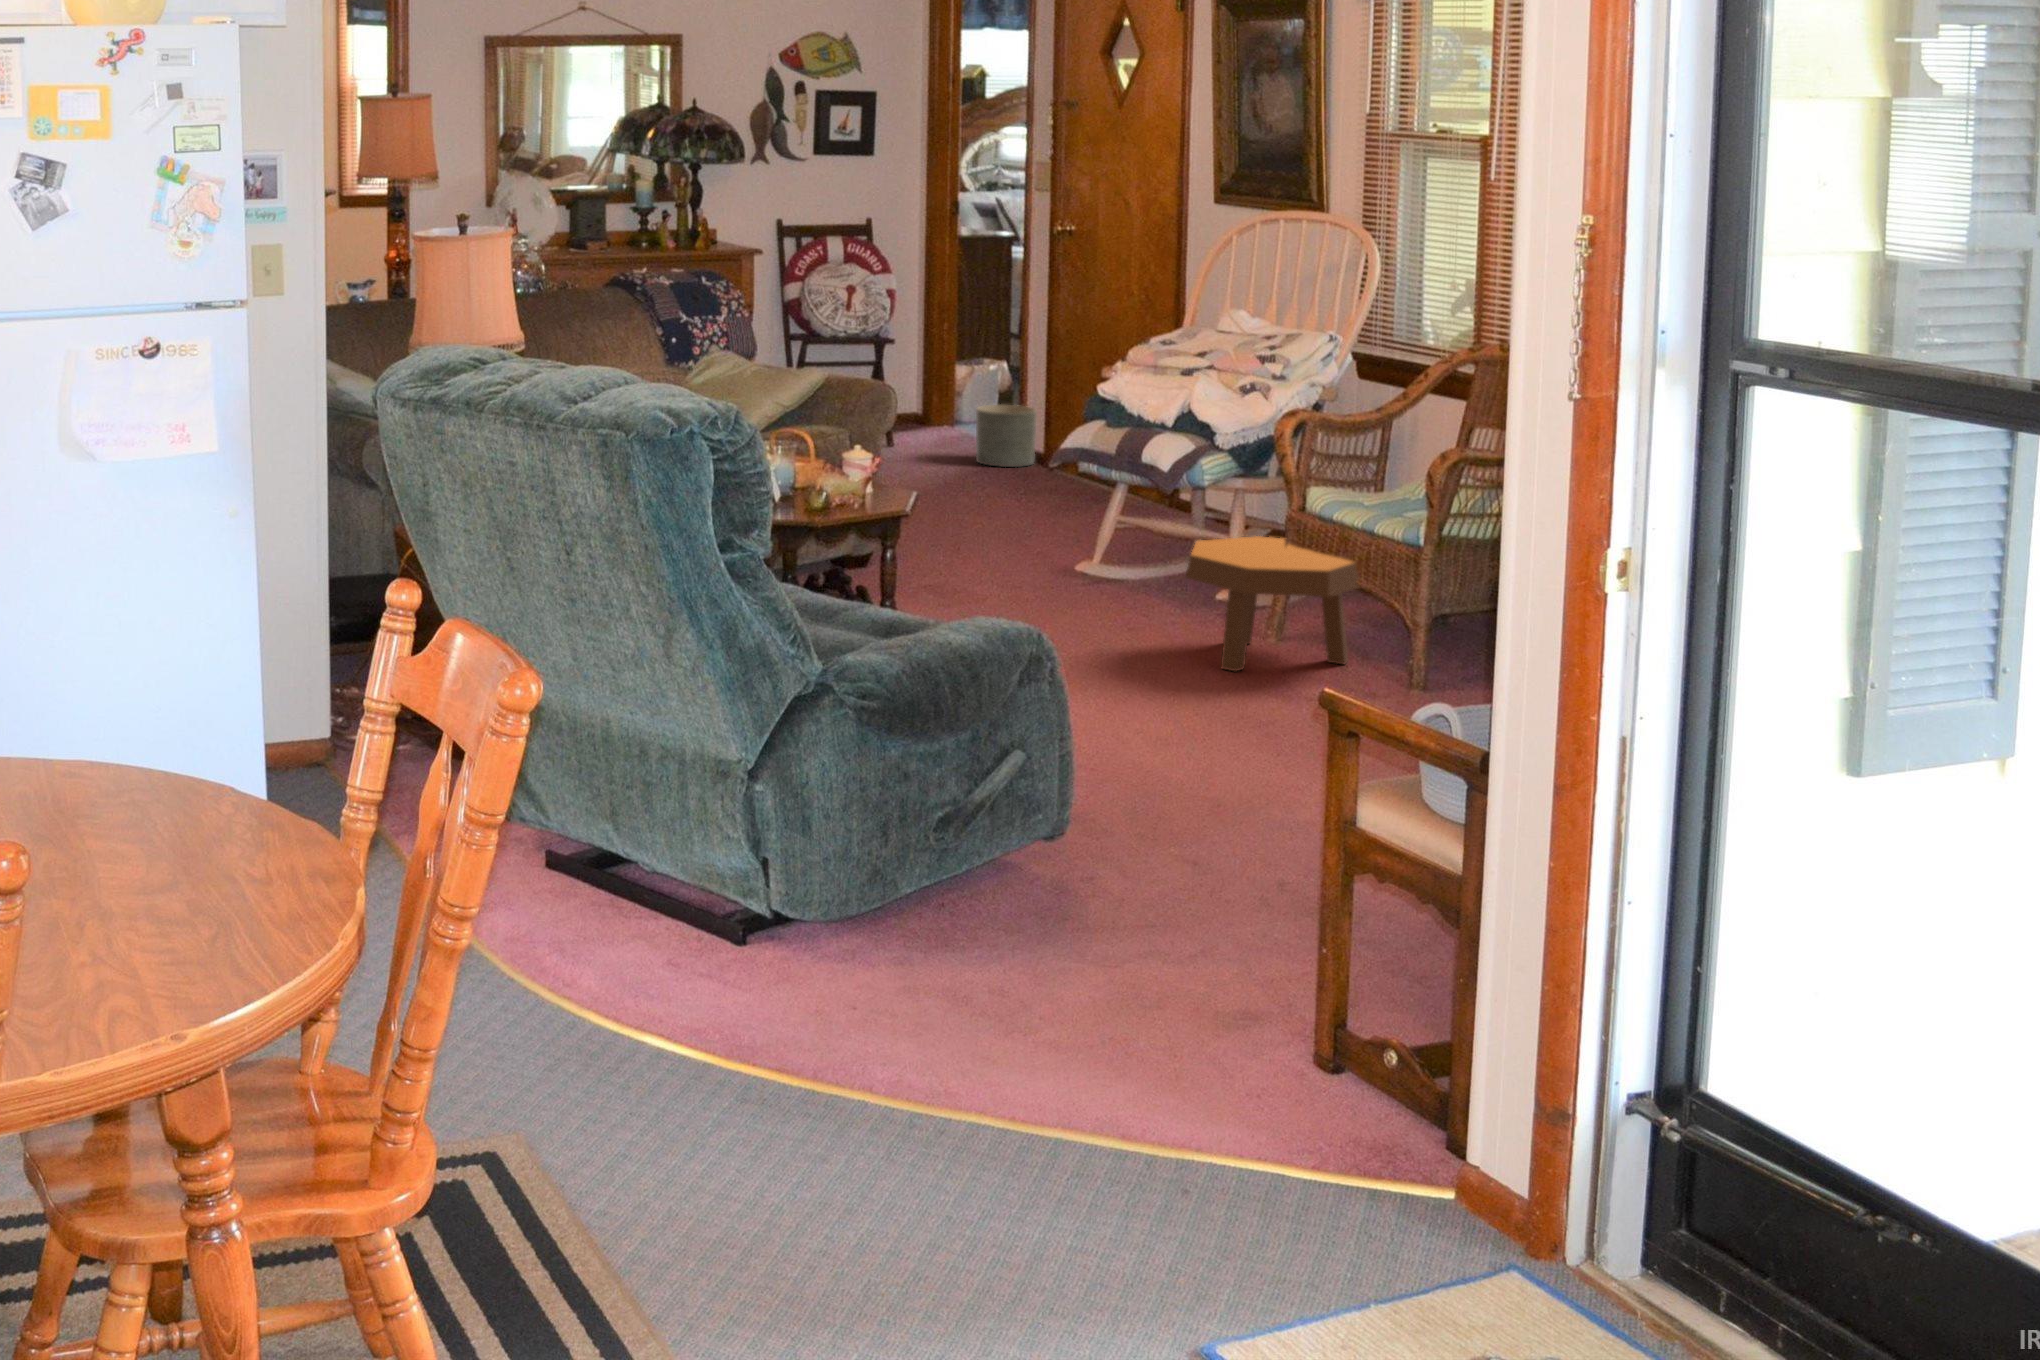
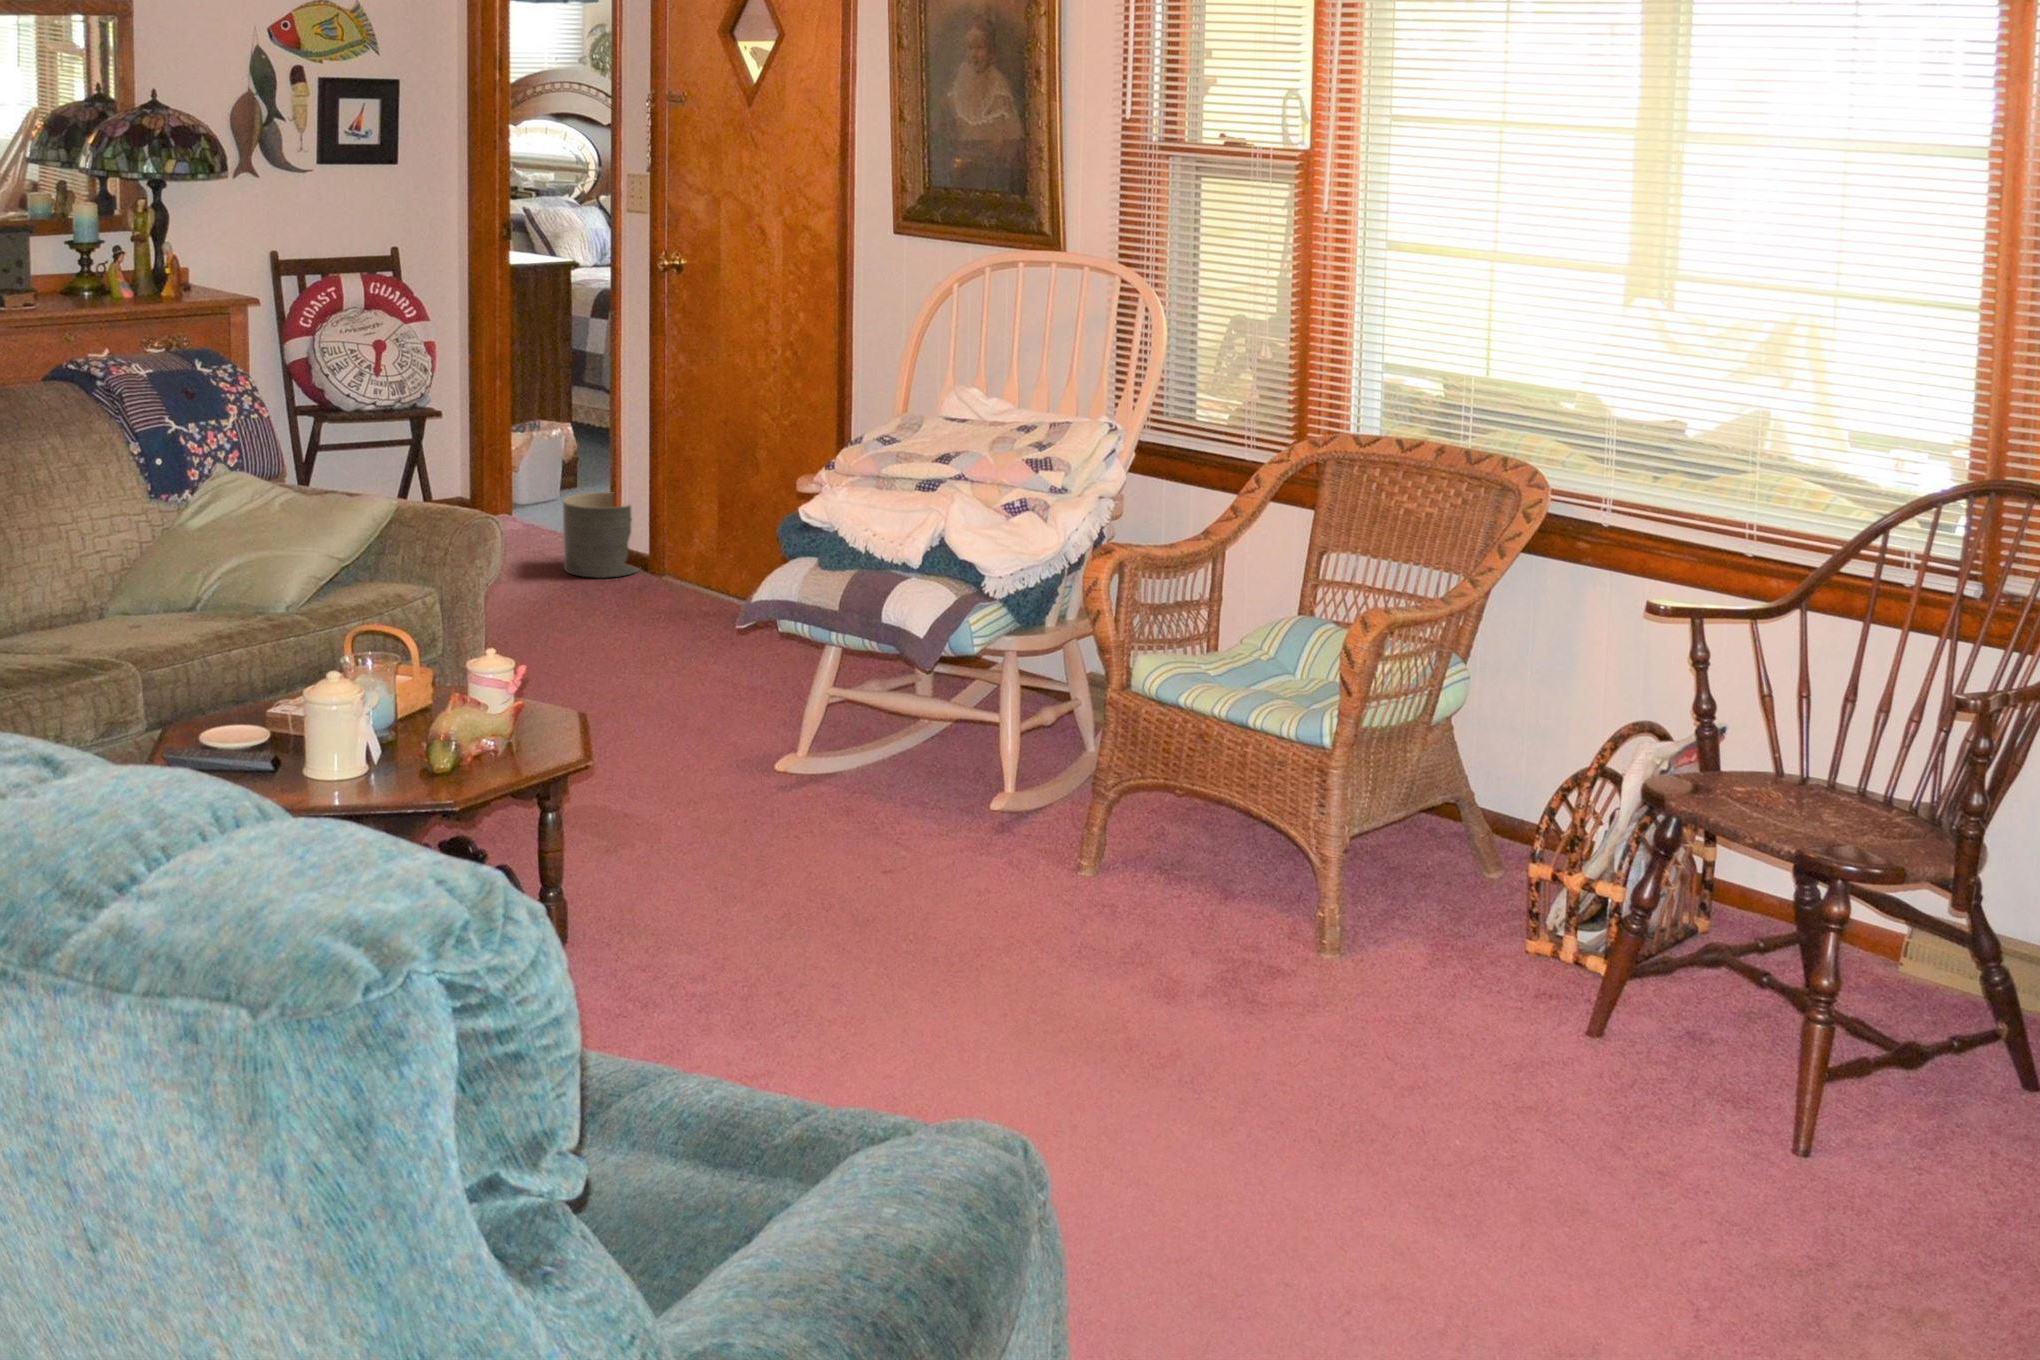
footstool: present [1186,536,1359,671] -> none [998,726,1238,938]

